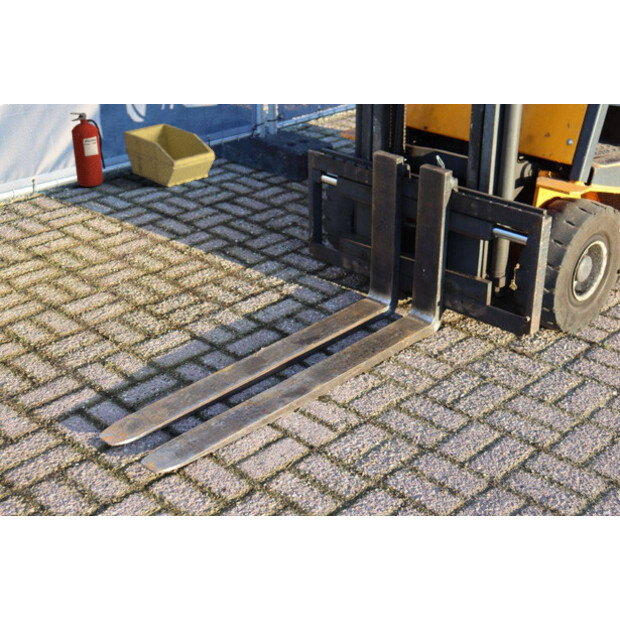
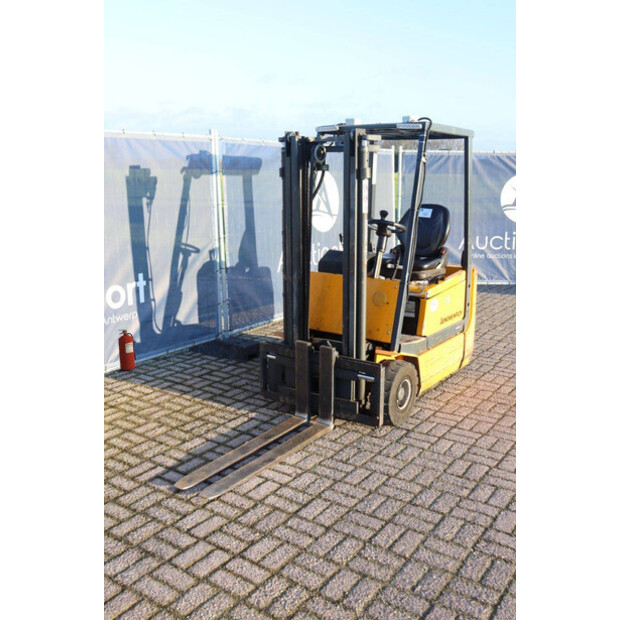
storage bin: present [124,124,215,187] -> none [145,334,198,369]

